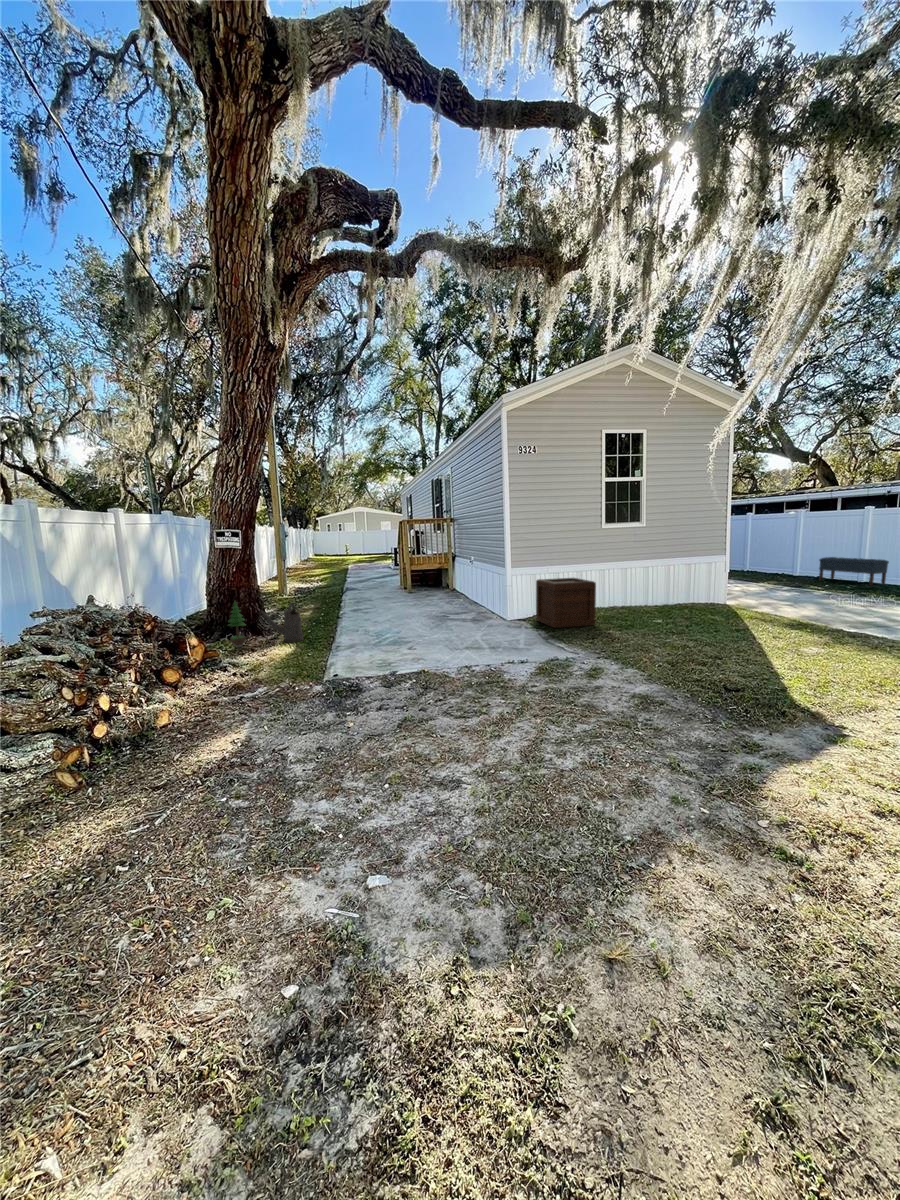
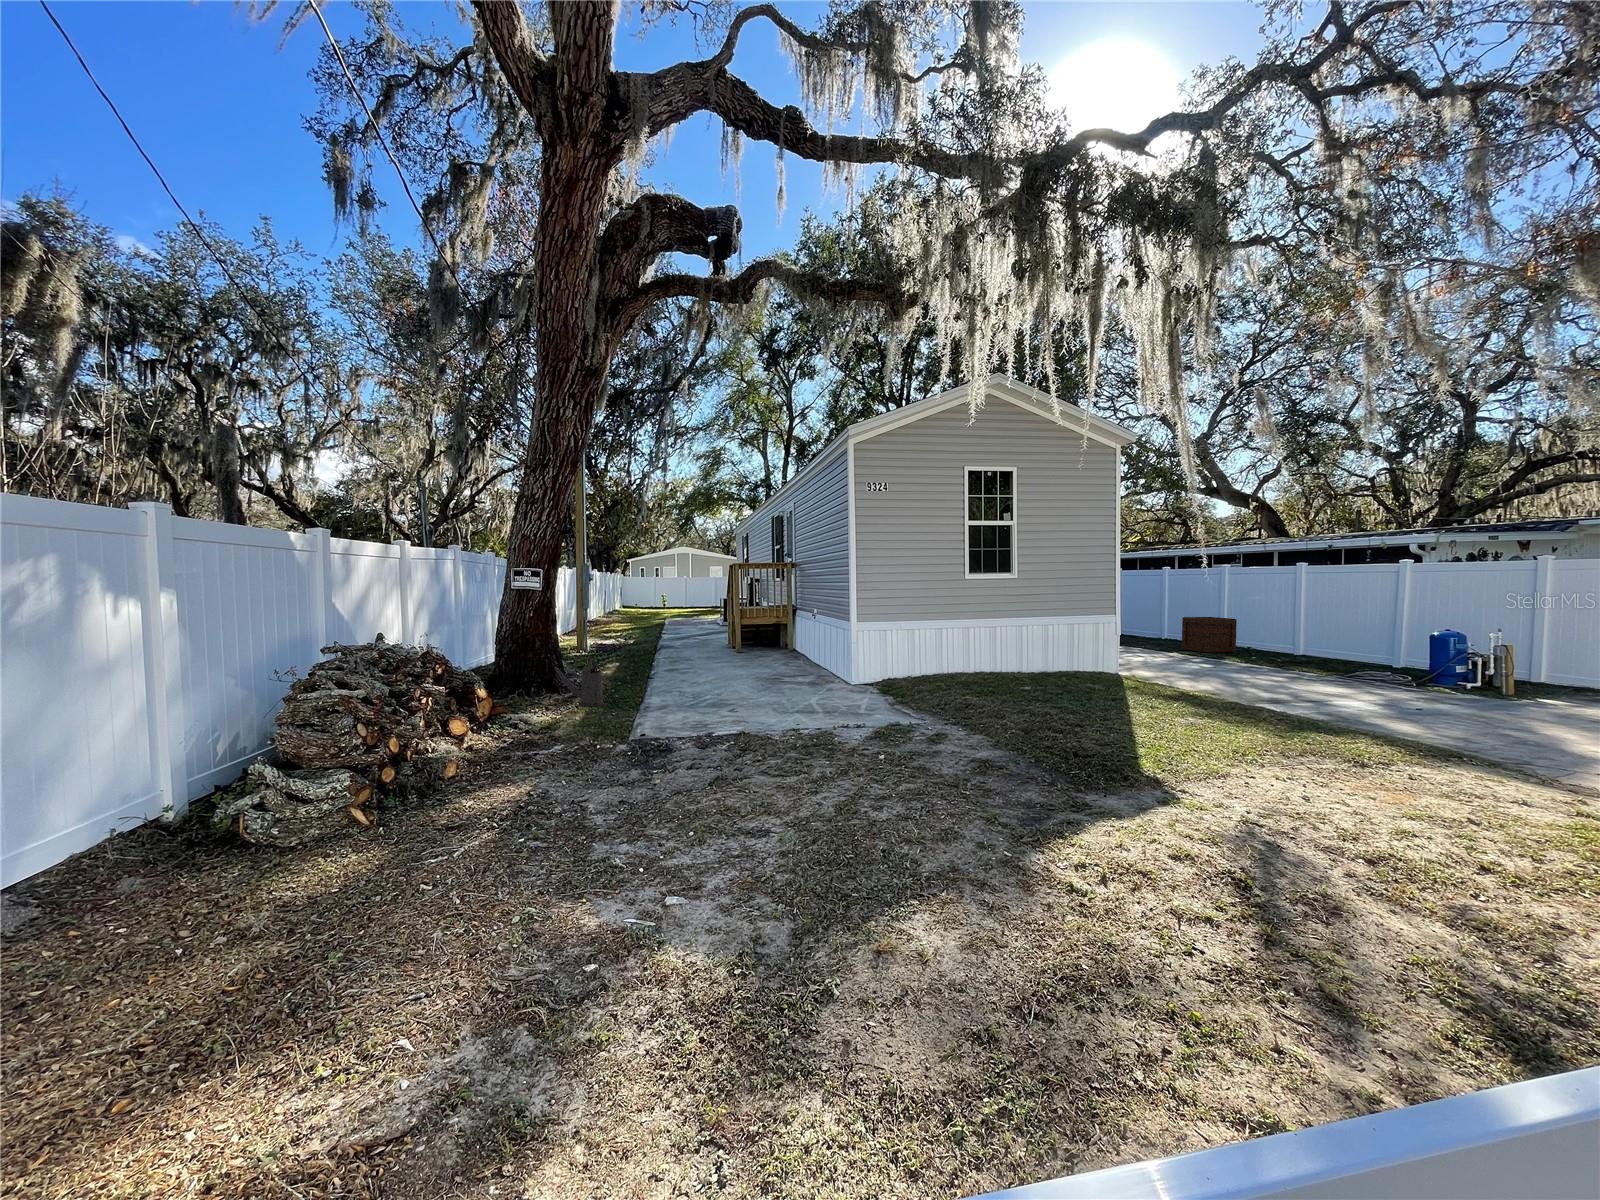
bench: present [819,557,889,586] -> none [1256,628,1339,665]
wooden crate: present [536,578,596,628] -> present [1182,617,1237,653]
potted tree: present [228,601,246,648] -> none [514,652,537,711]

